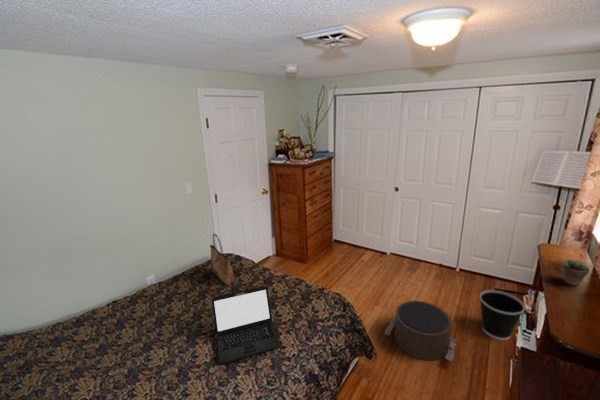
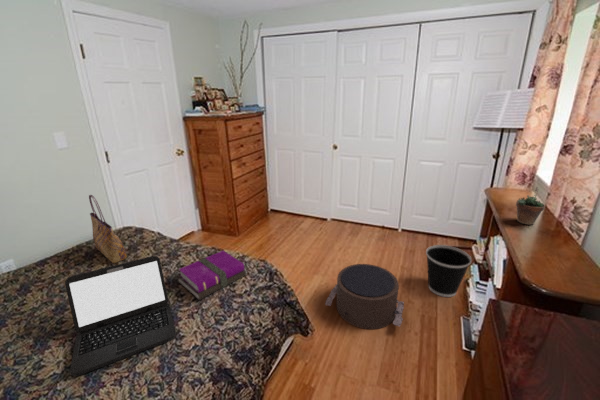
notebook: none [275,283,325,321] -> present [178,251,247,300]

